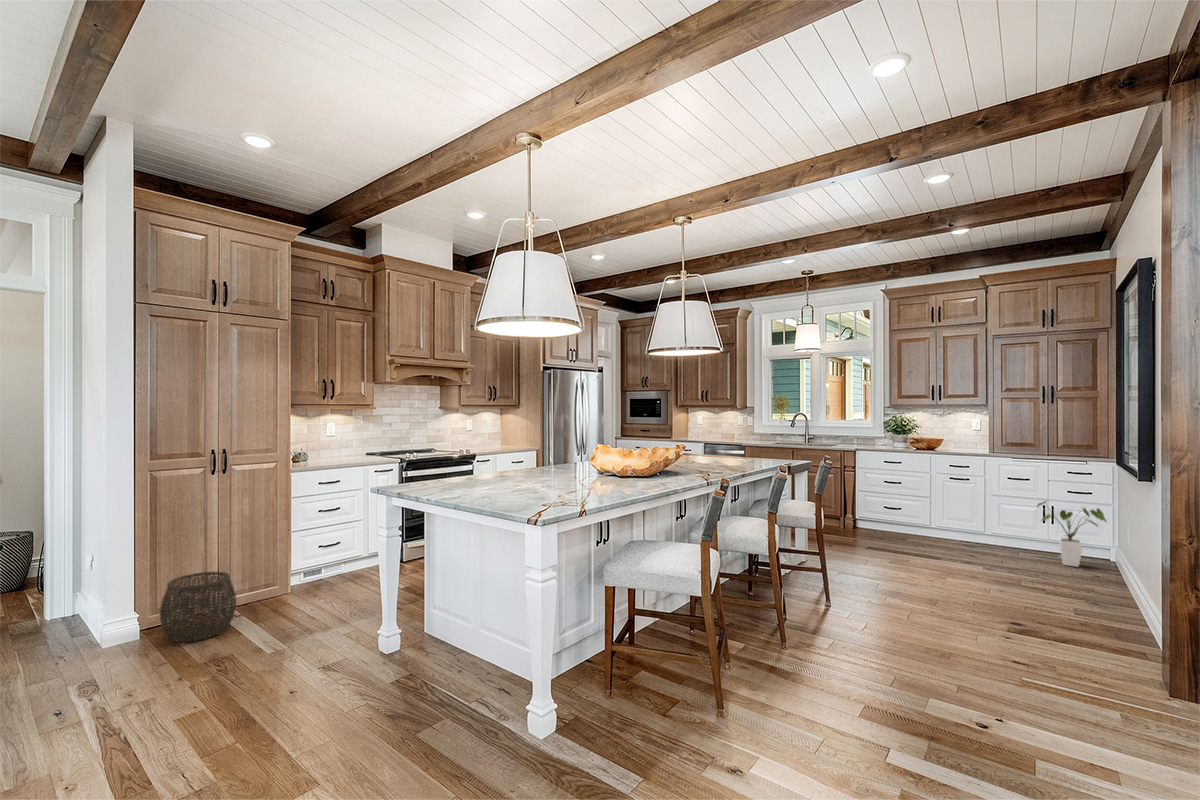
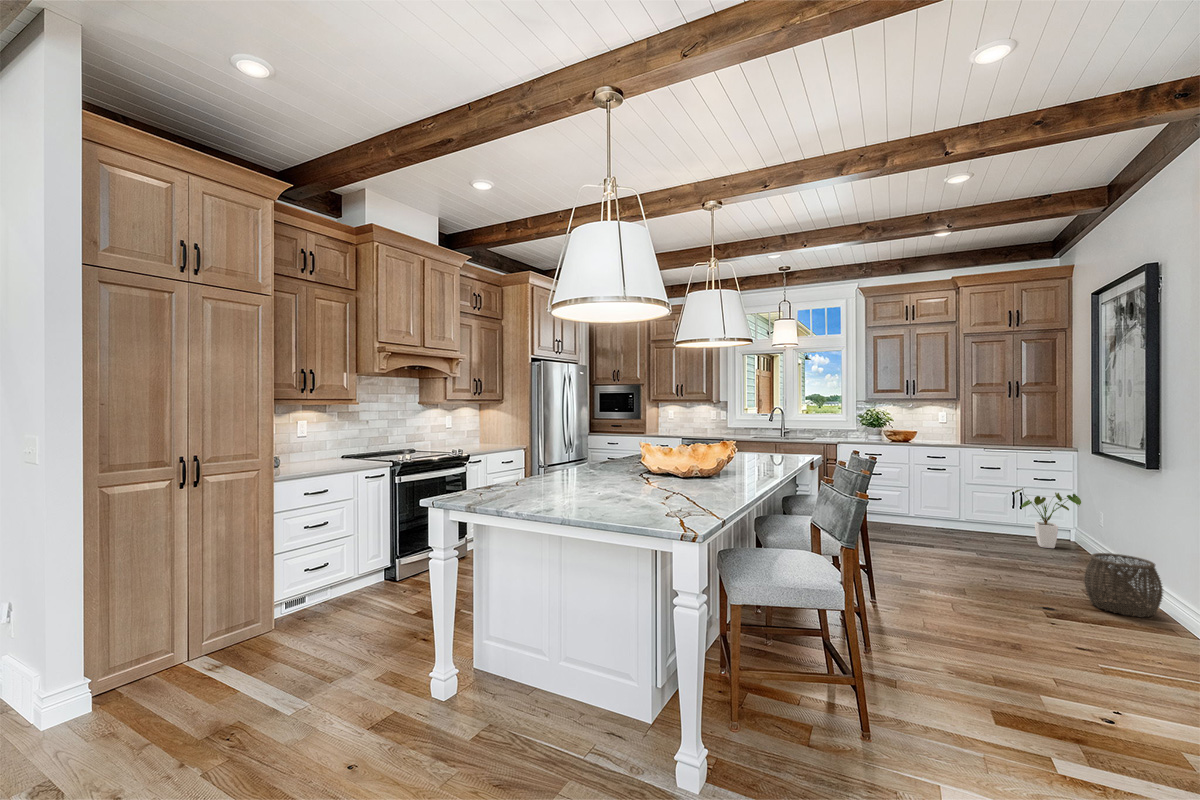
woven basket: present [160,572,237,642] -> present [1084,553,1163,617]

